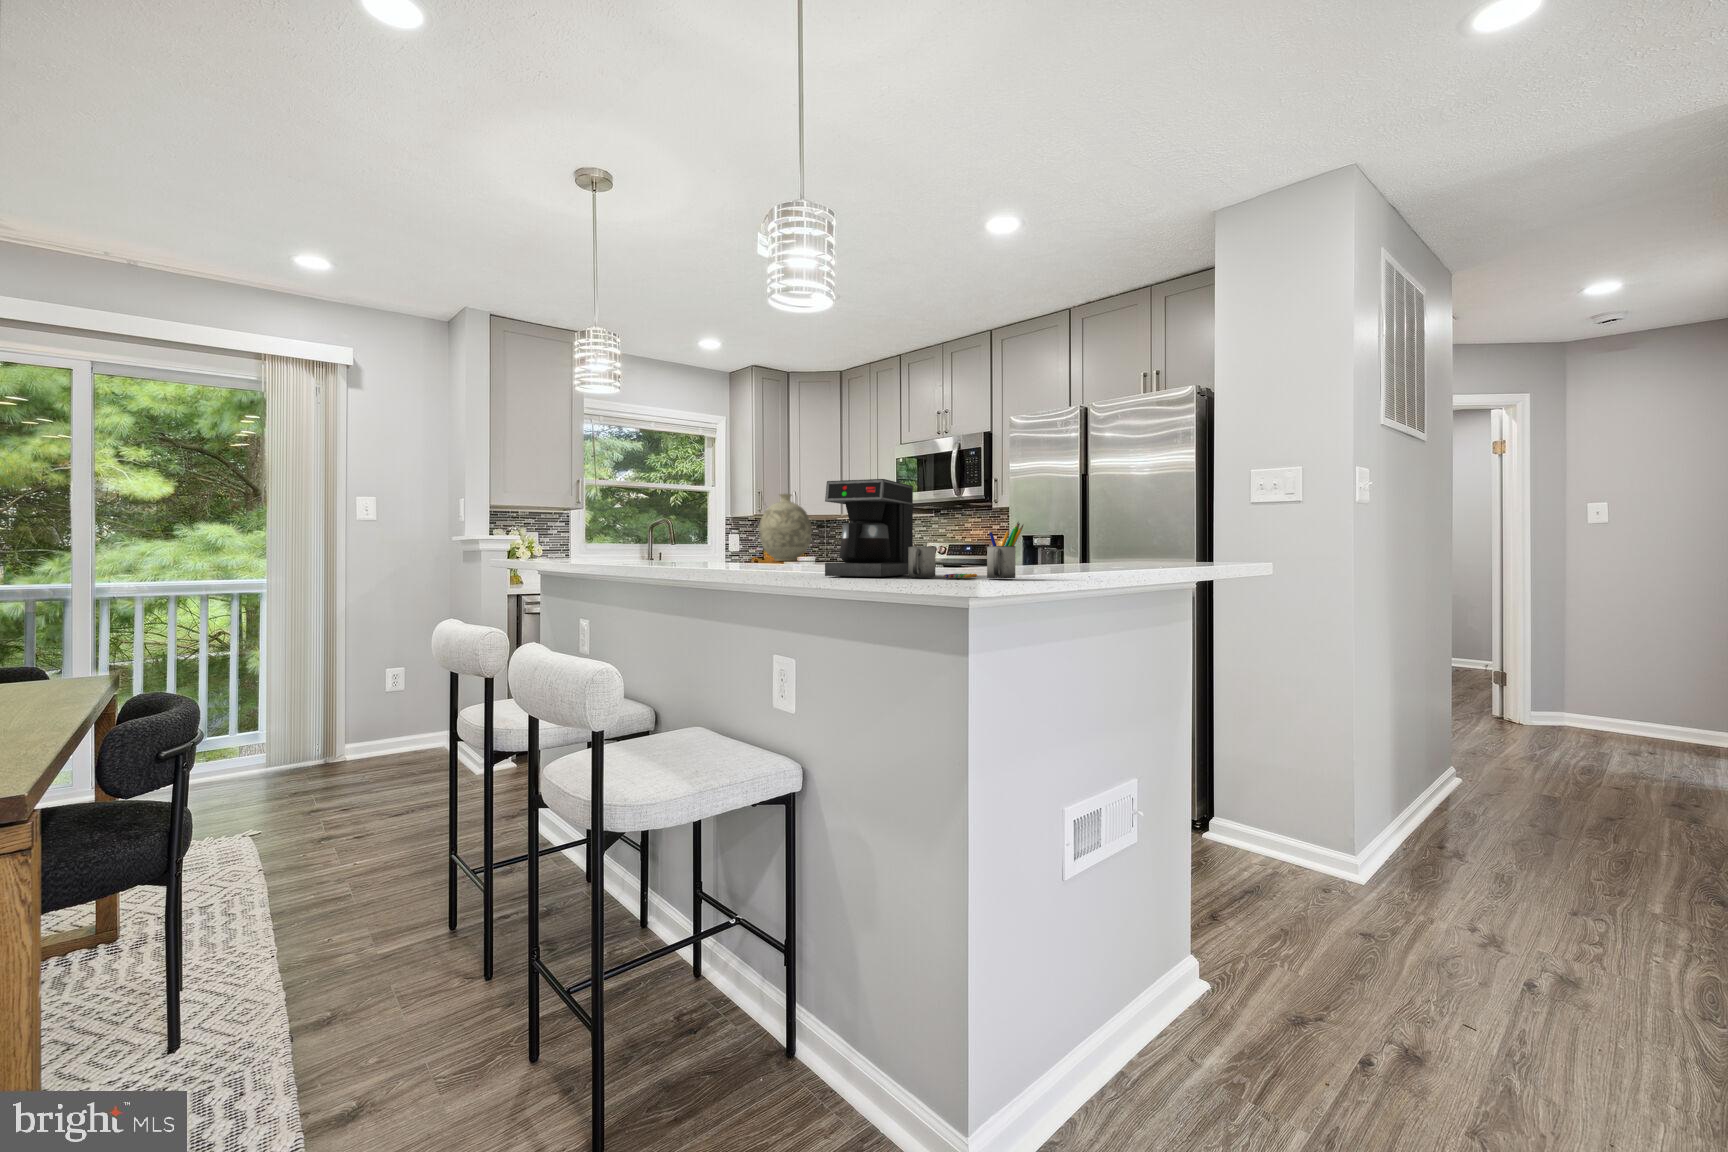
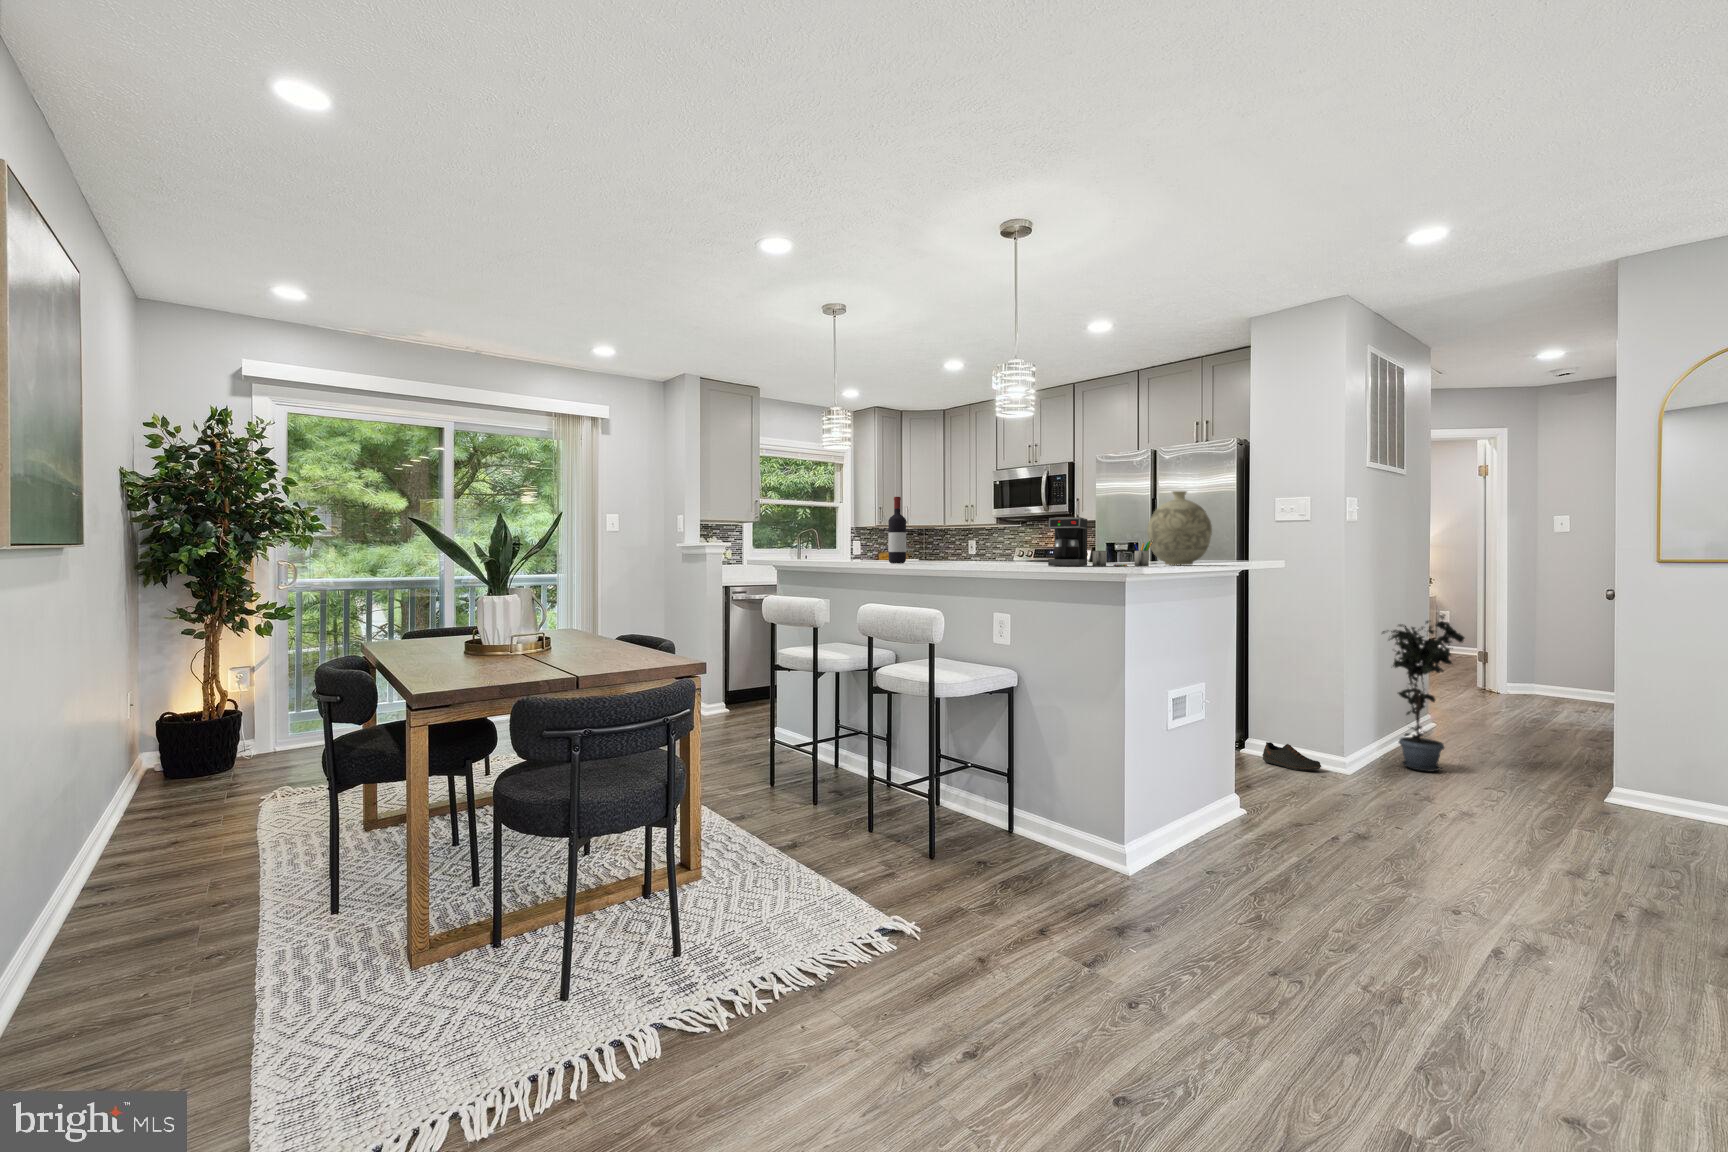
wine bottle: none [624,456,655,567] -> present [888,497,906,563]
decorative vase: present [759,494,812,561] -> present [1147,491,1212,565]
potted plant: none [1403,642,1531,874] -> present [1382,615,1464,772]
shoe: none [1231,826,1318,874] -> present [1263,742,1321,771]

